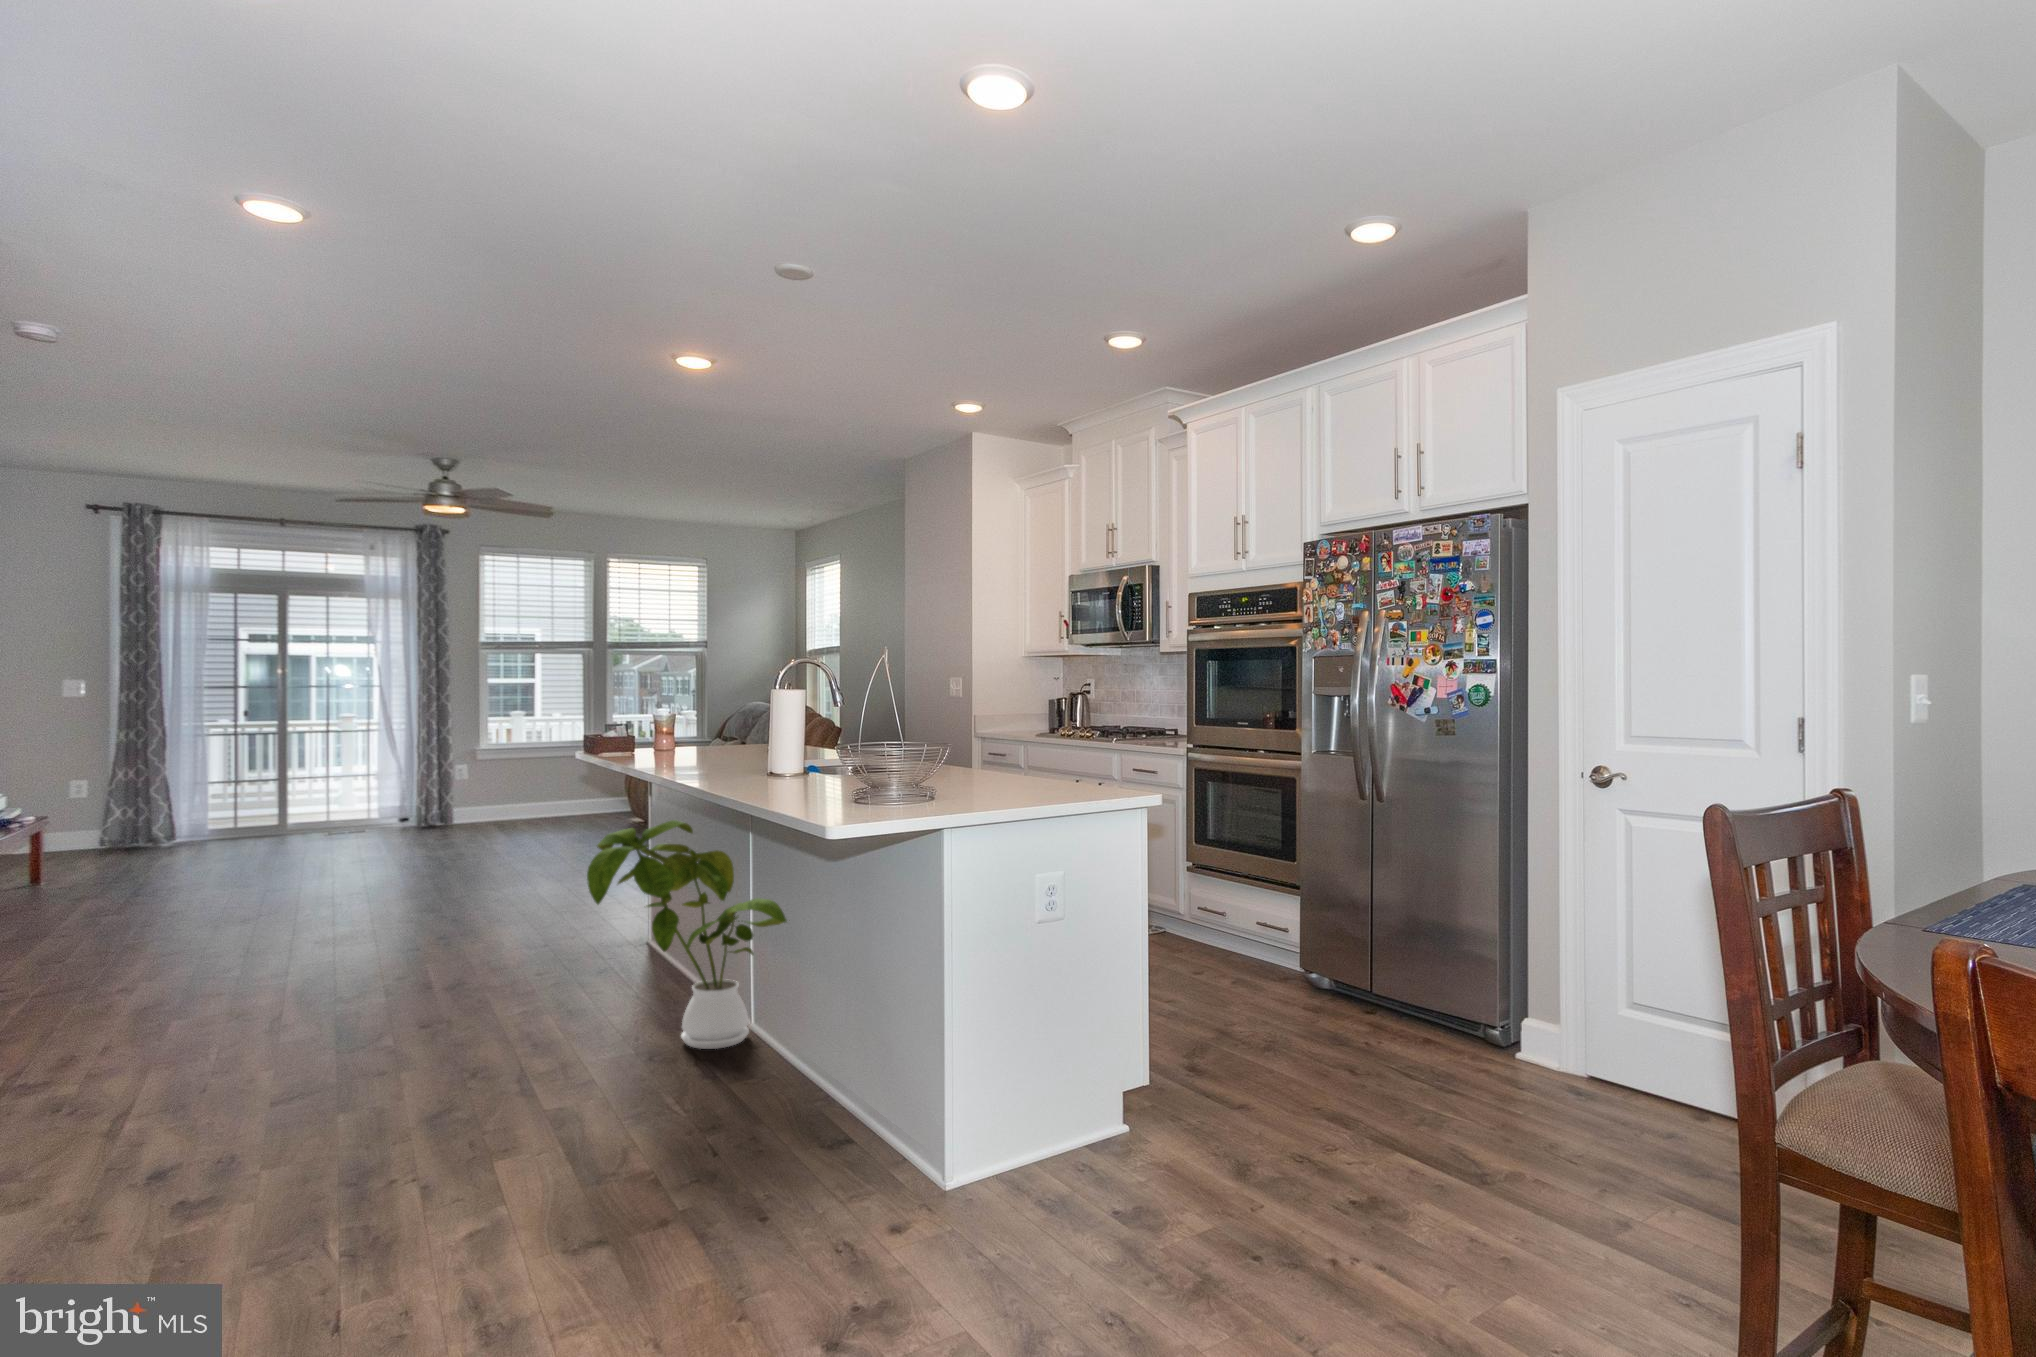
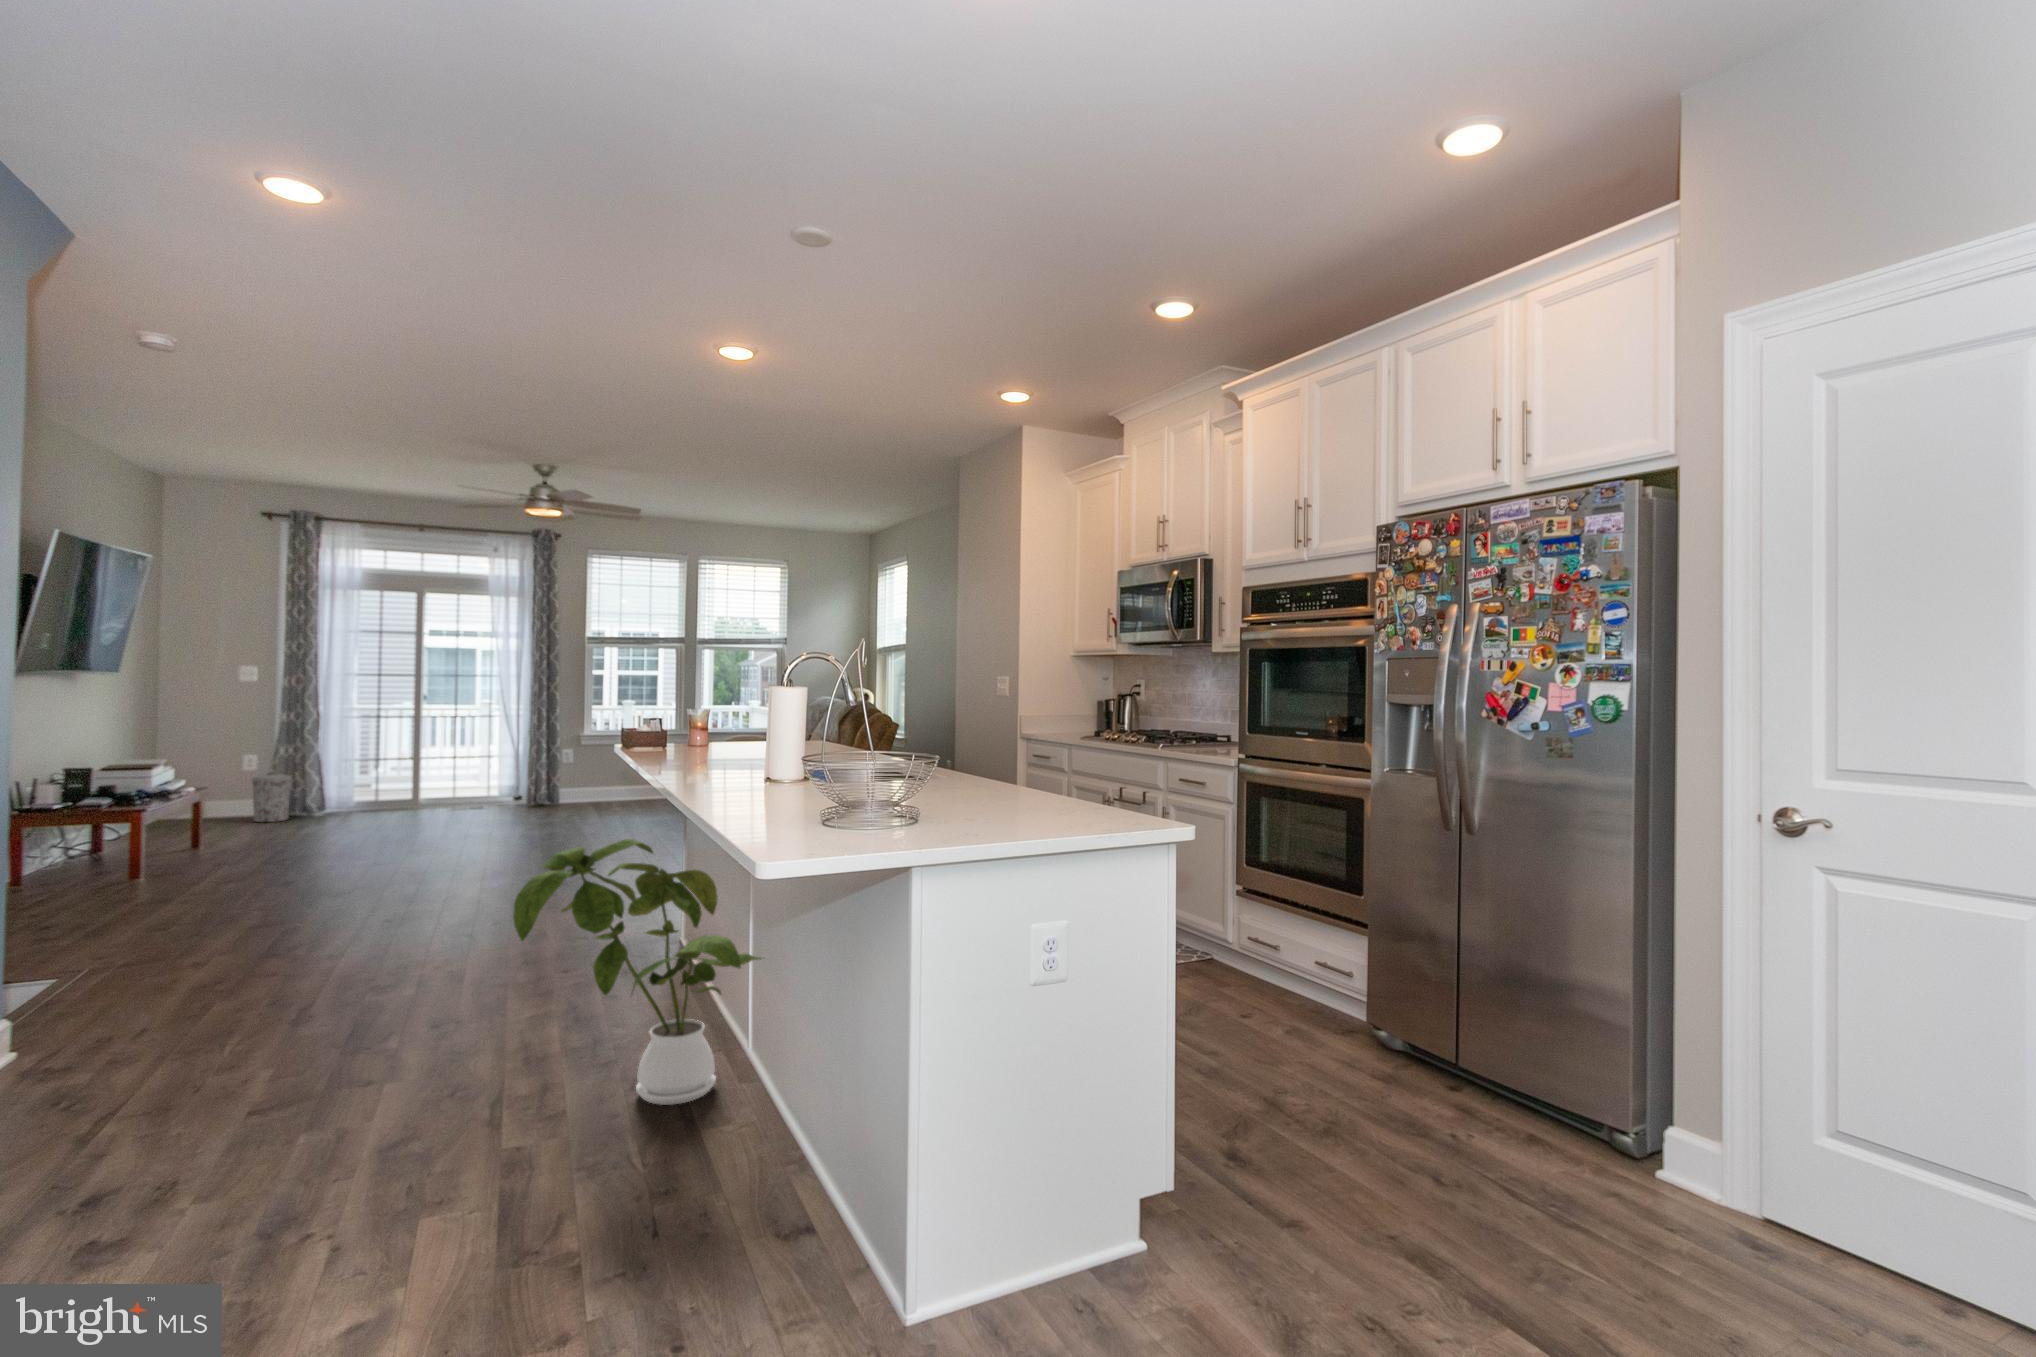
trash can: none [109,794,154,849] -> present [252,773,292,822]

